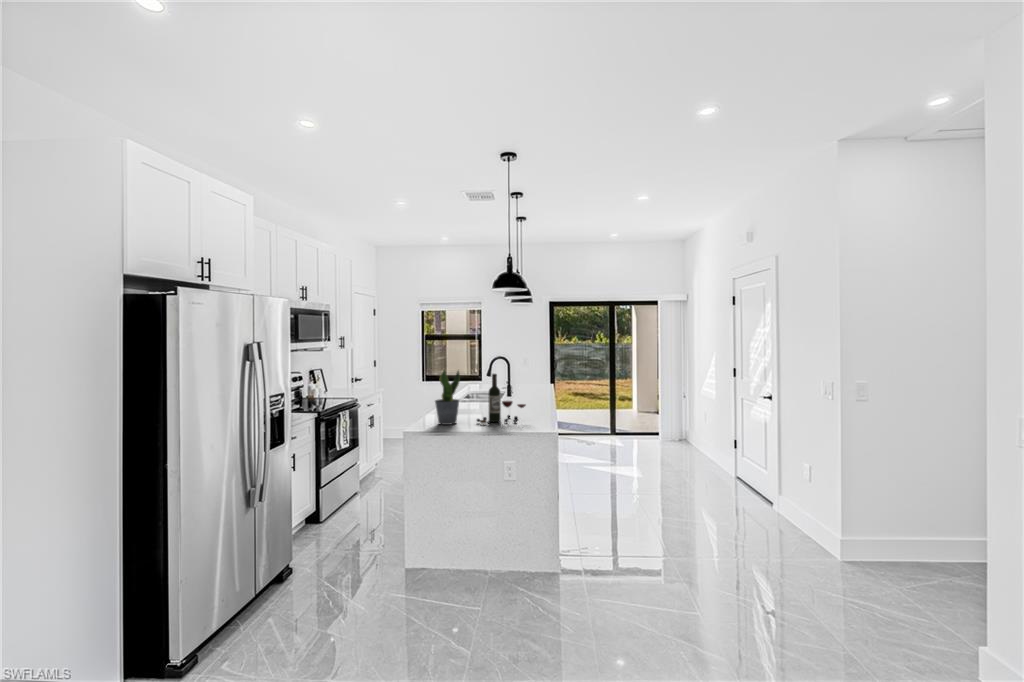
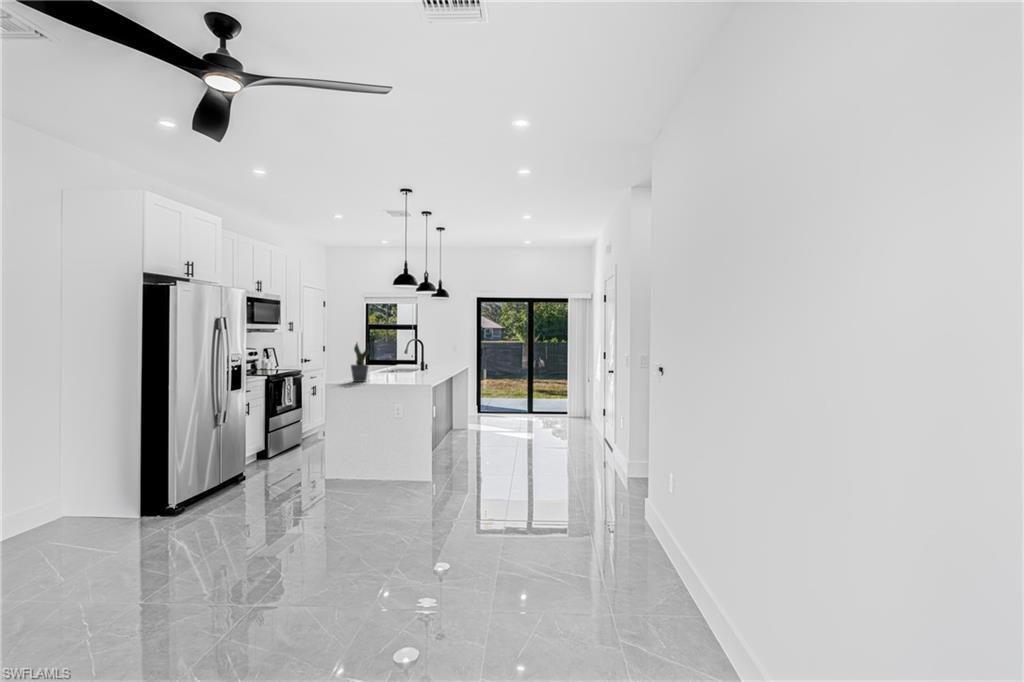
wine bottle: present [477,374,526,424] -> none [380,346,418,381]

